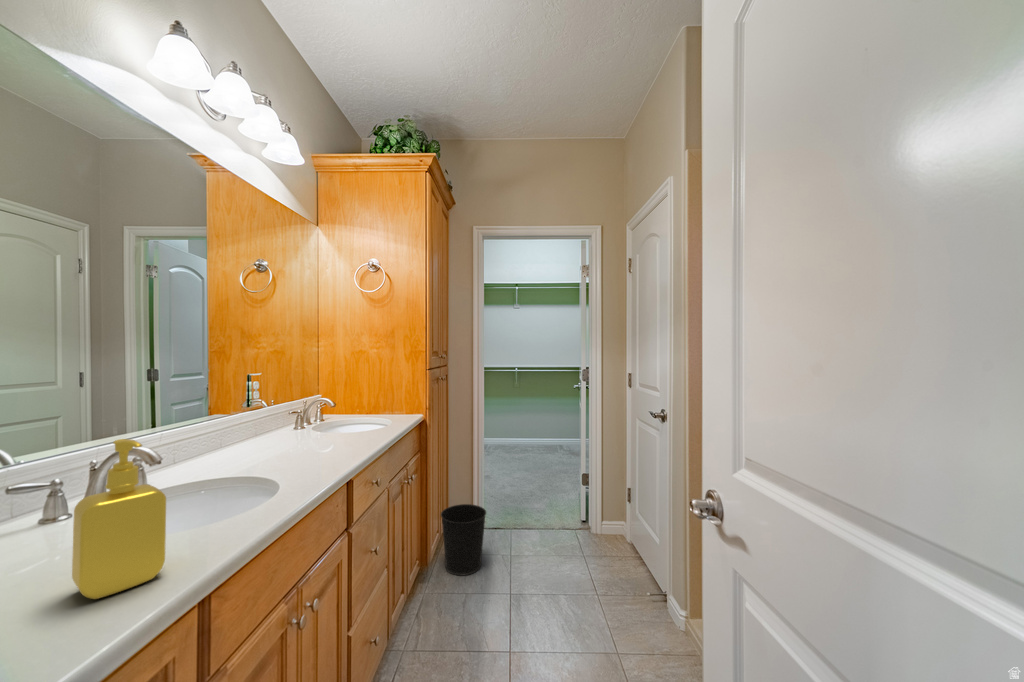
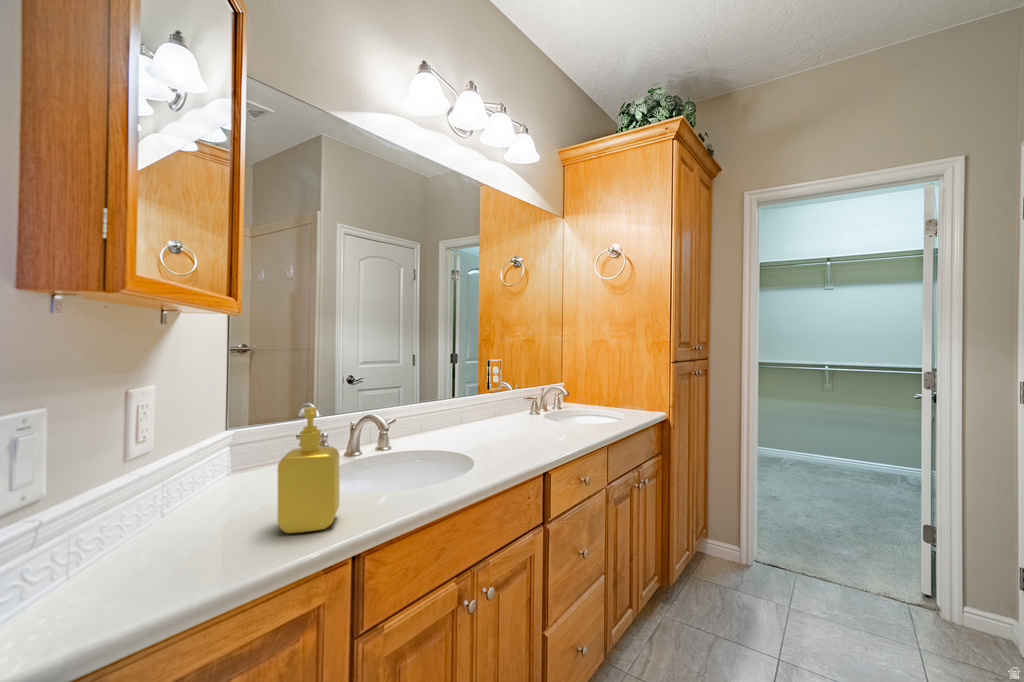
wastebasket: present [441,504,486,575] -> none [688,525,751,618]

